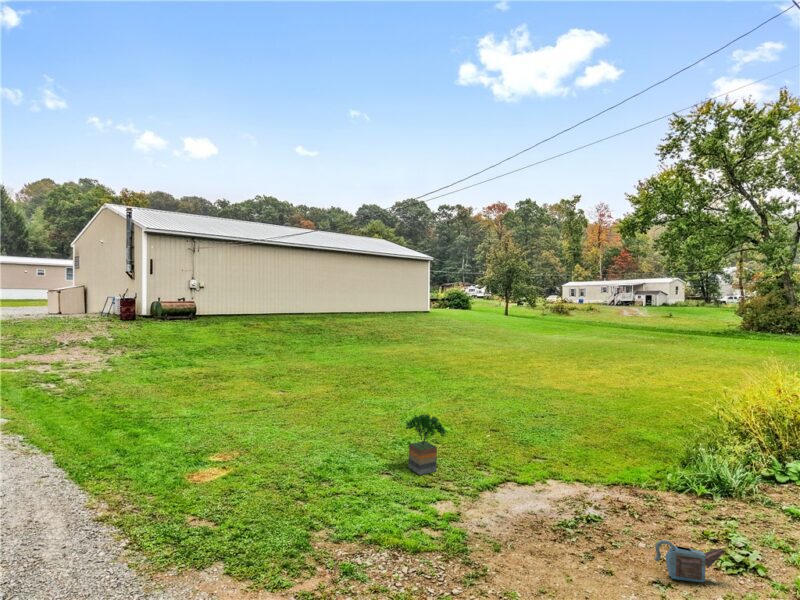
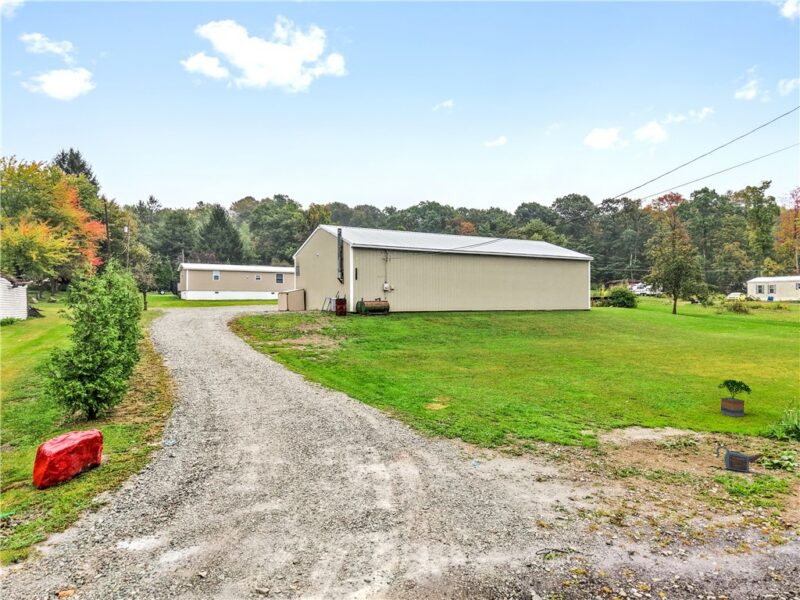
potted tree: present [406,414,446,475] -> present [718,380,752,417]

